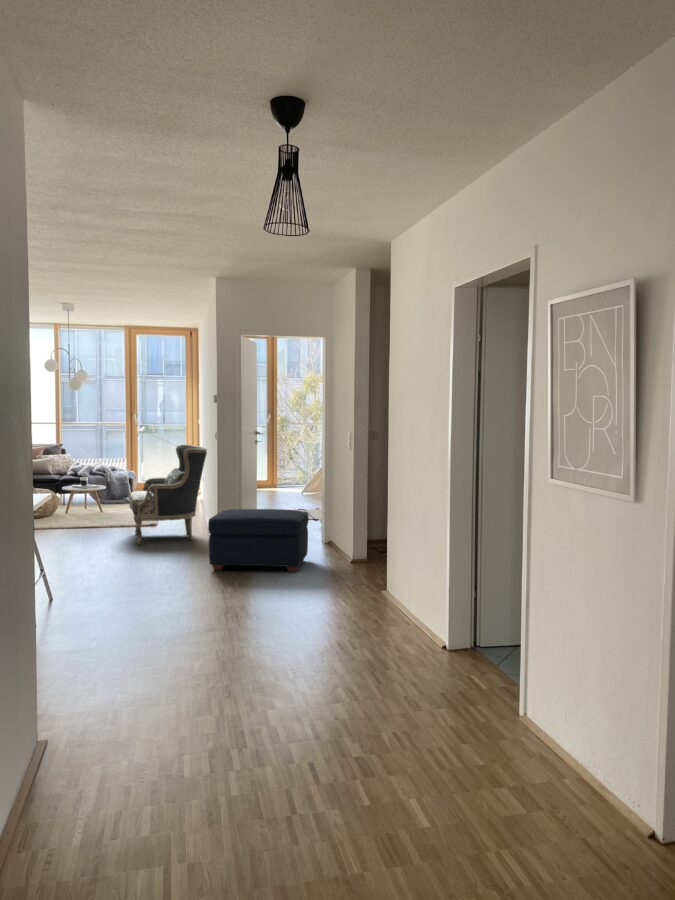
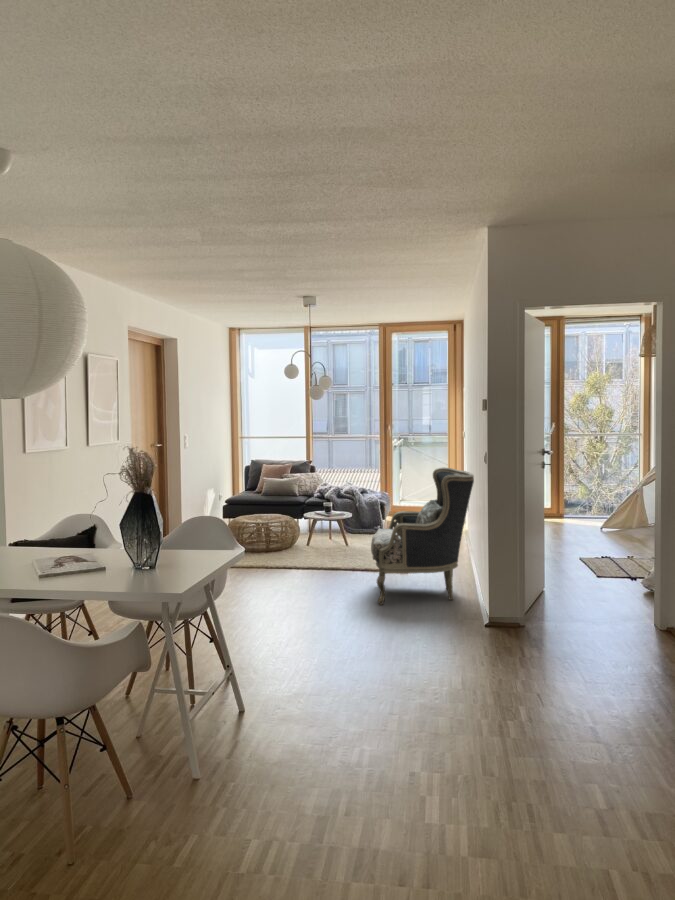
ottoman: present [208,509,309,572] -> none [475,572,636,688]

